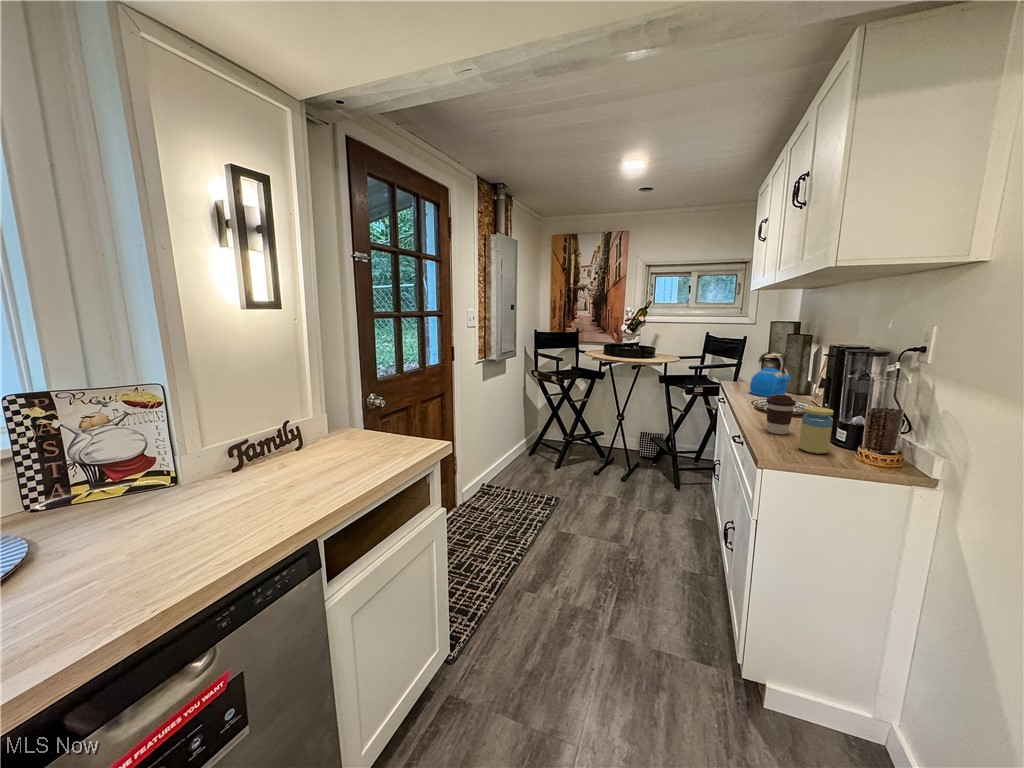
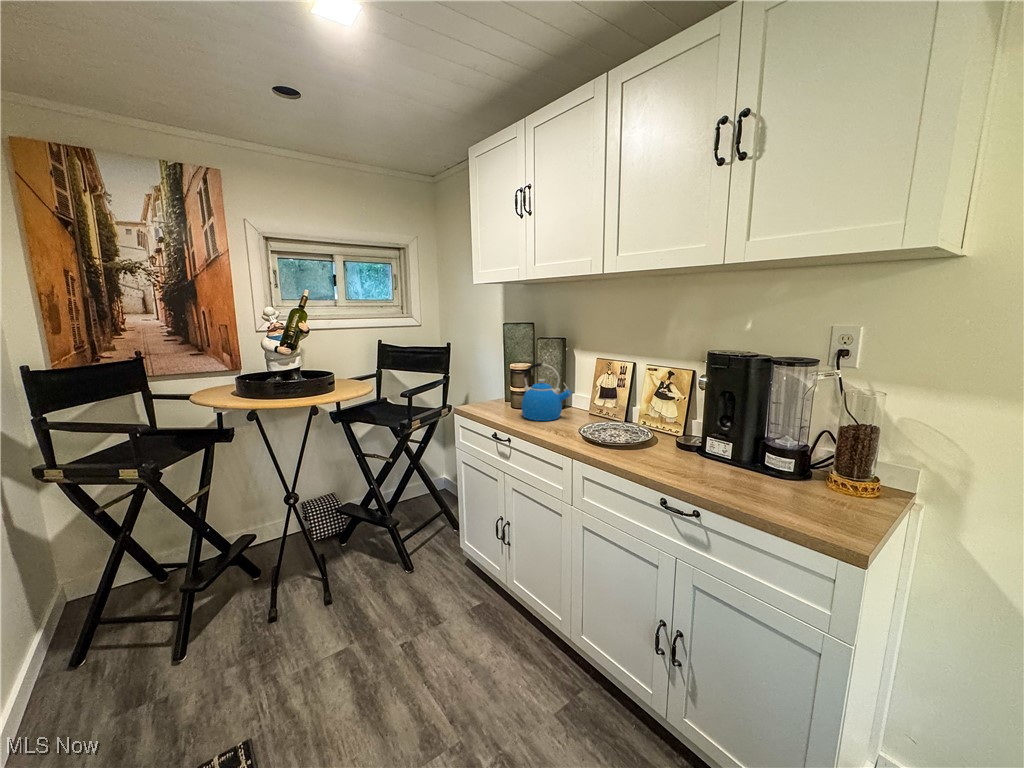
coffee cup: present [766,395,796,434] -> none [694,428,733,484]
jar: present [799,407,833,454] -> none [781,438,828,504]

